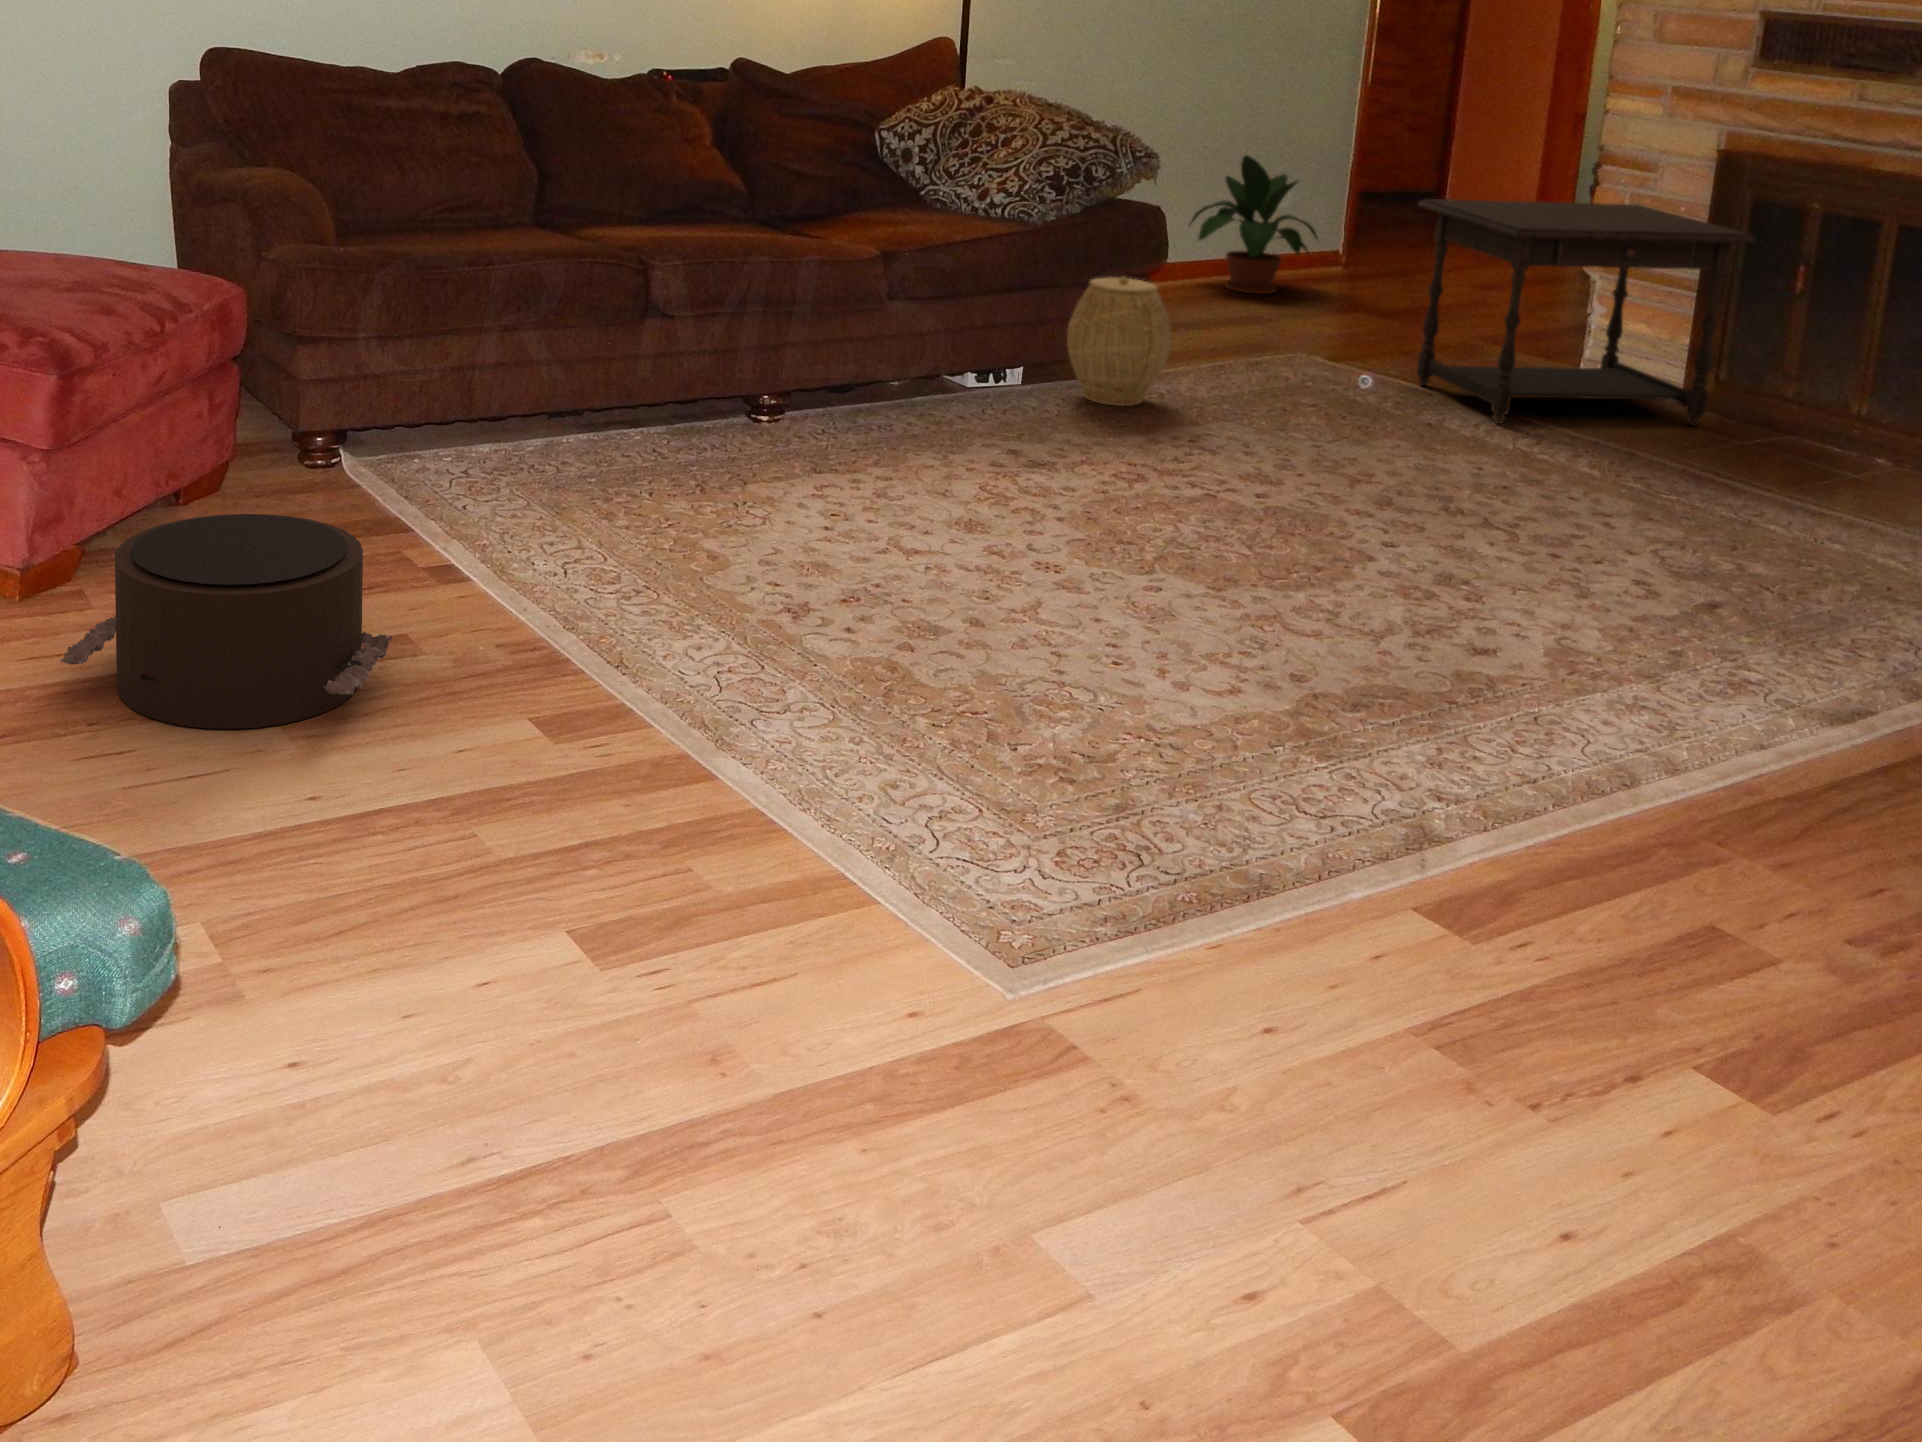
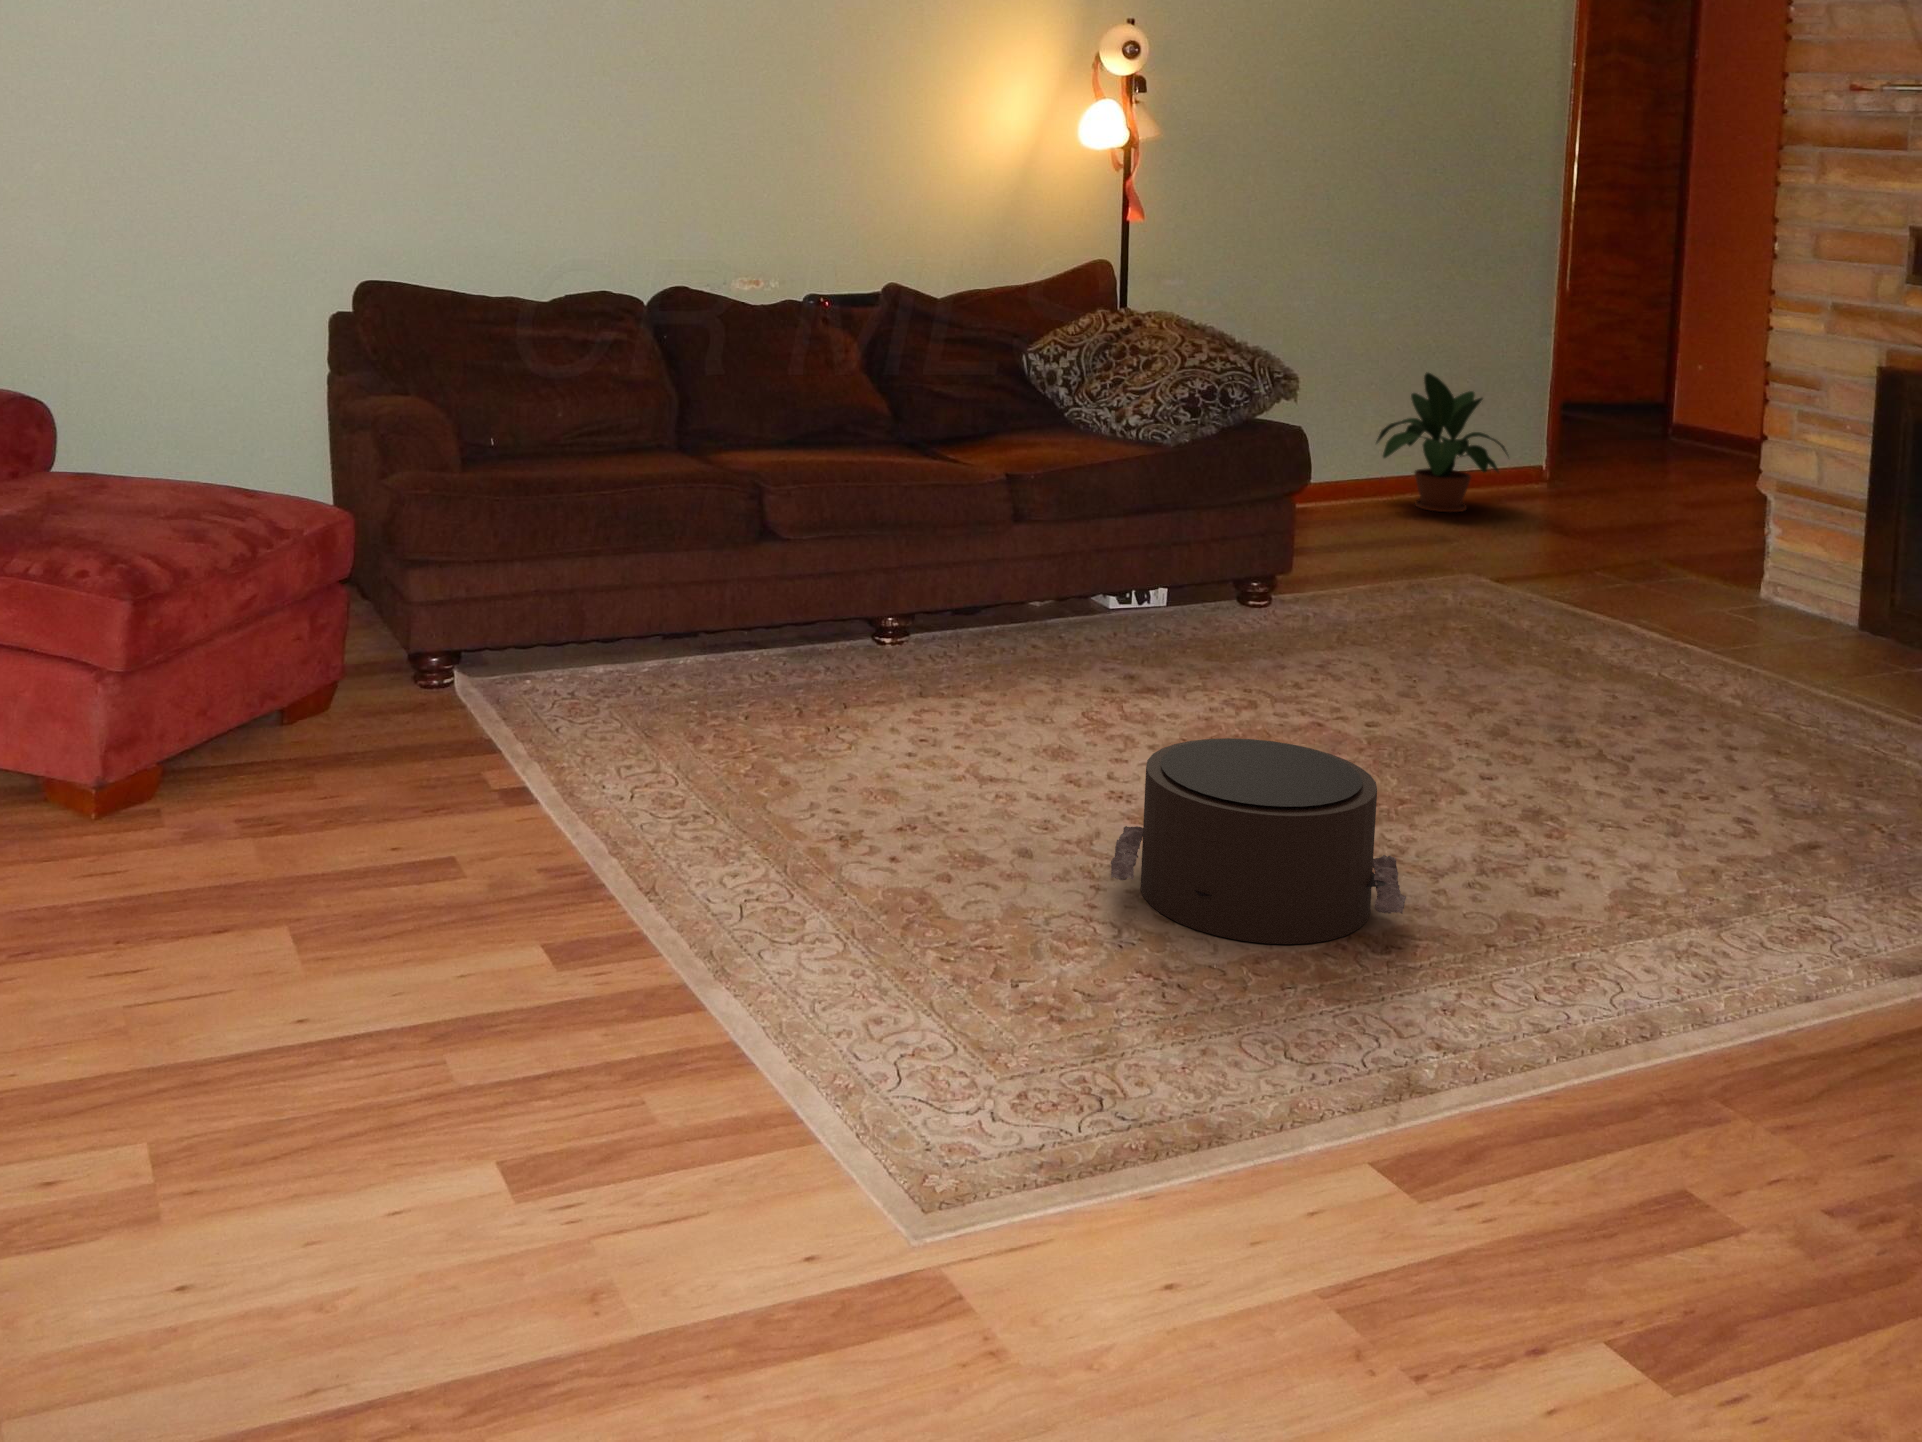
side table: present [1417,199,1757,425] -> none [1571,419,1915,653]
woven basket: present [1067,277,1171,406] -> none [1205,499,1309,630]
pouf: present [61,514,392,729] -> present [1111,738,1406,944]

